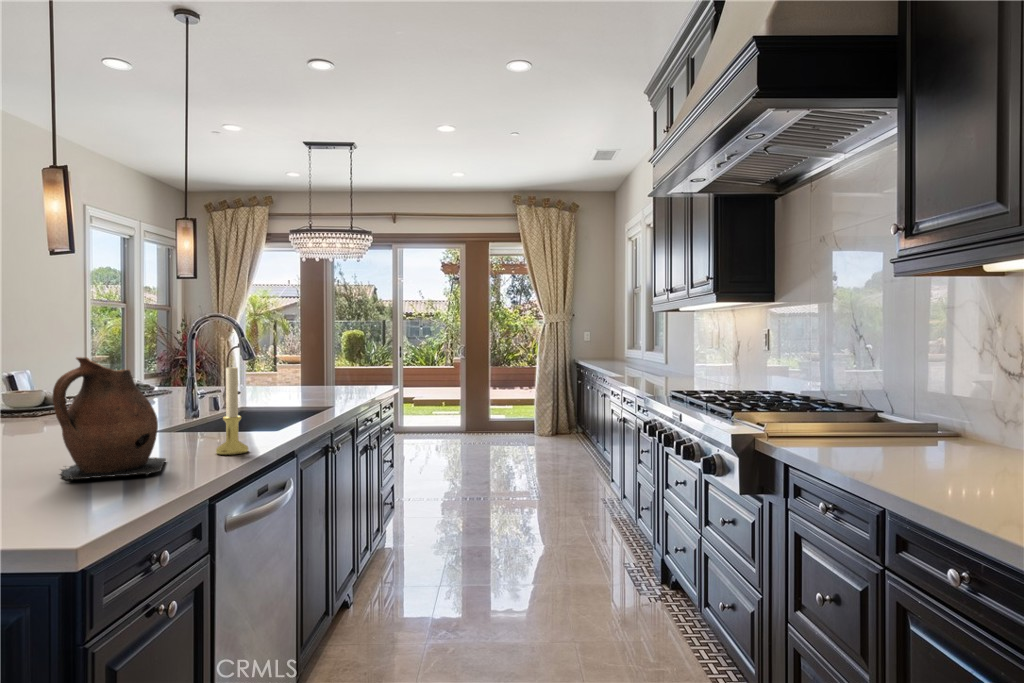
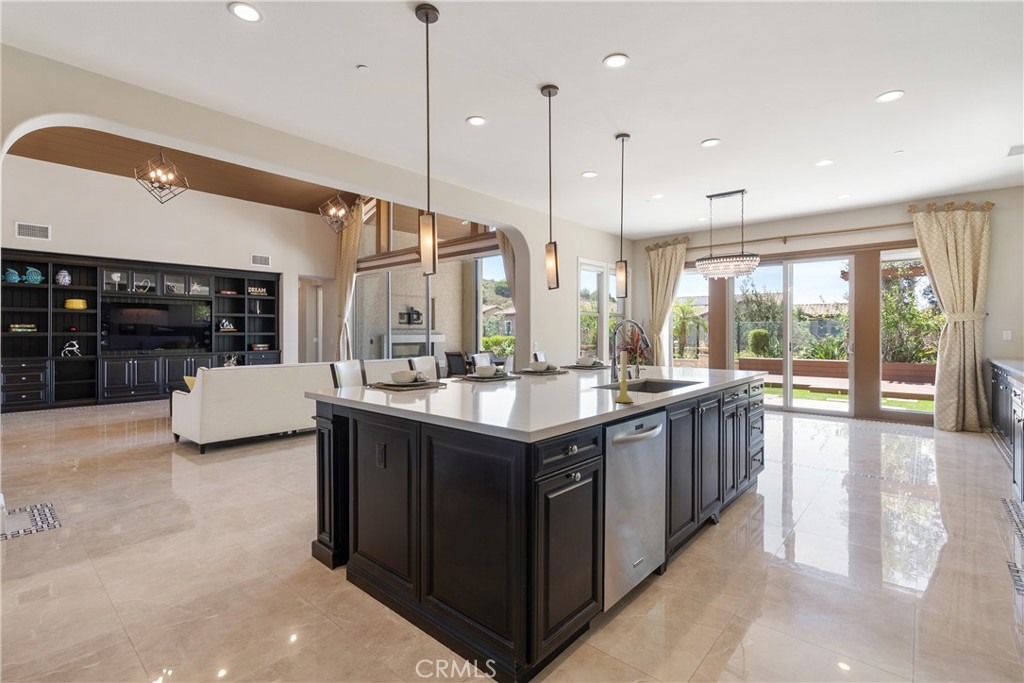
ceramic pitcher: present [53,357,166,479] -> none [535,344,587,408]

